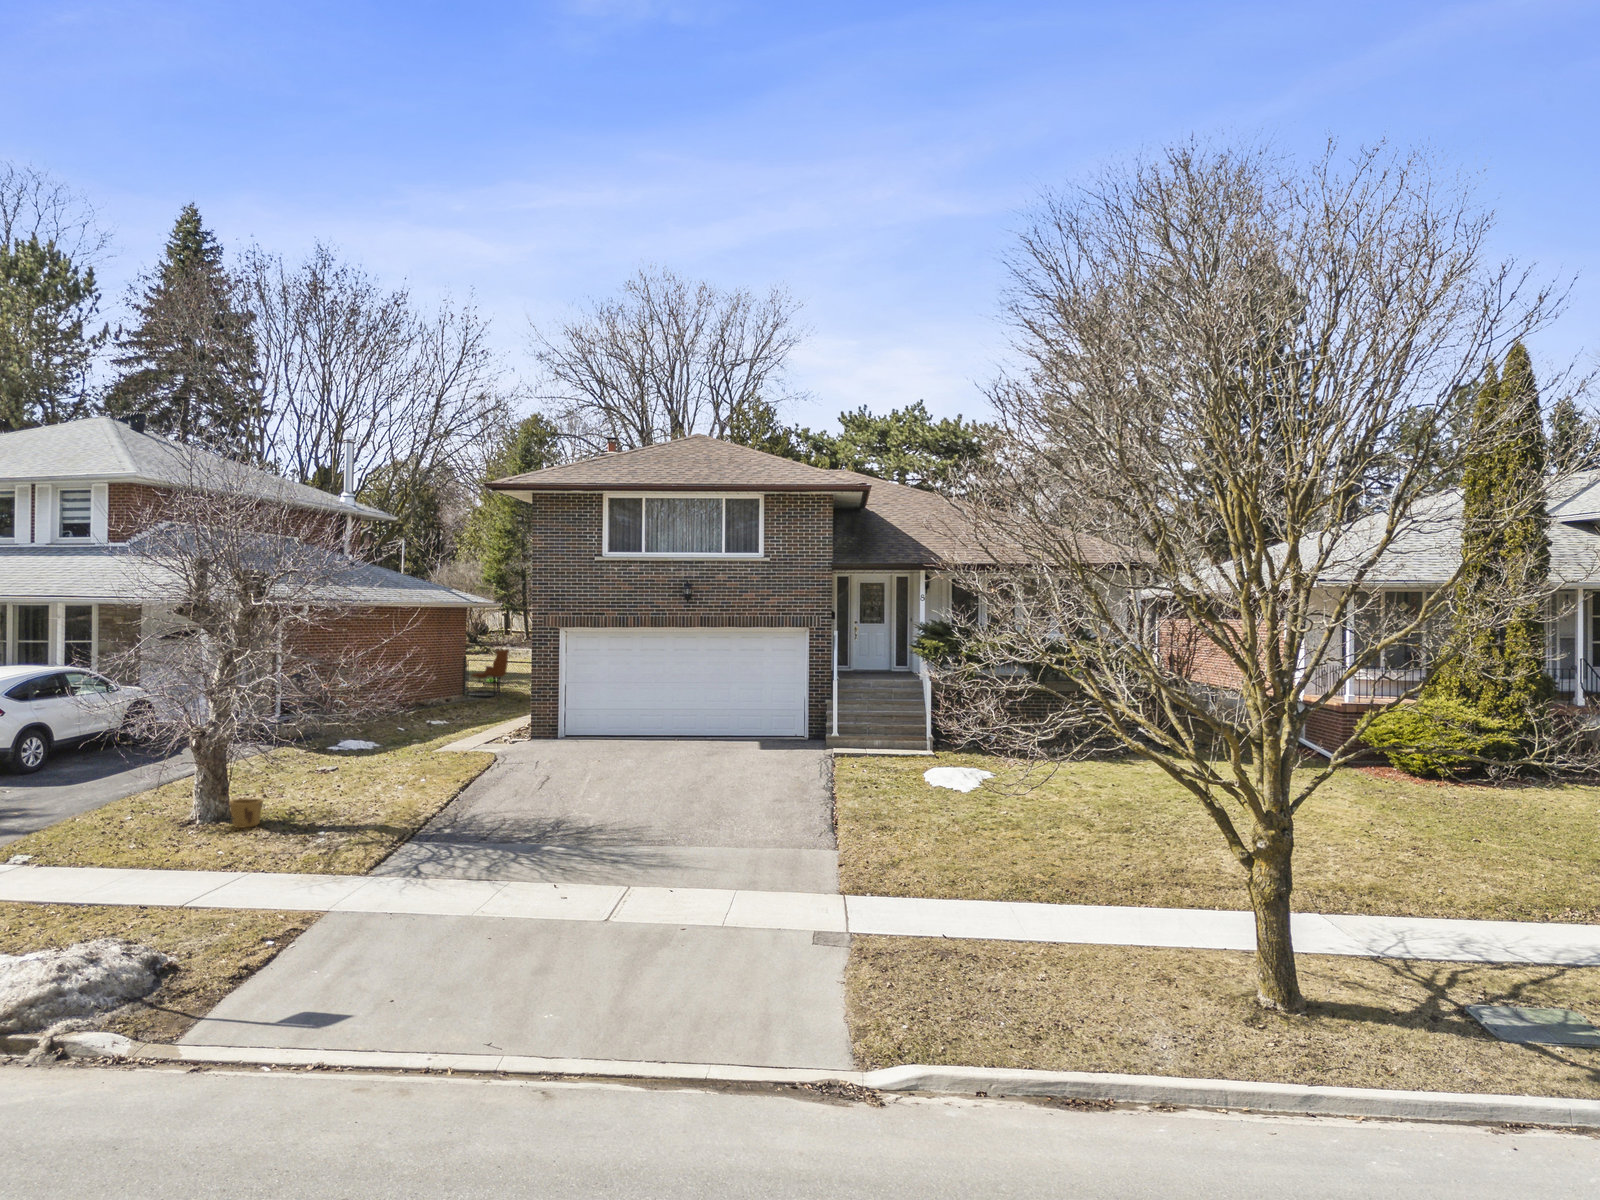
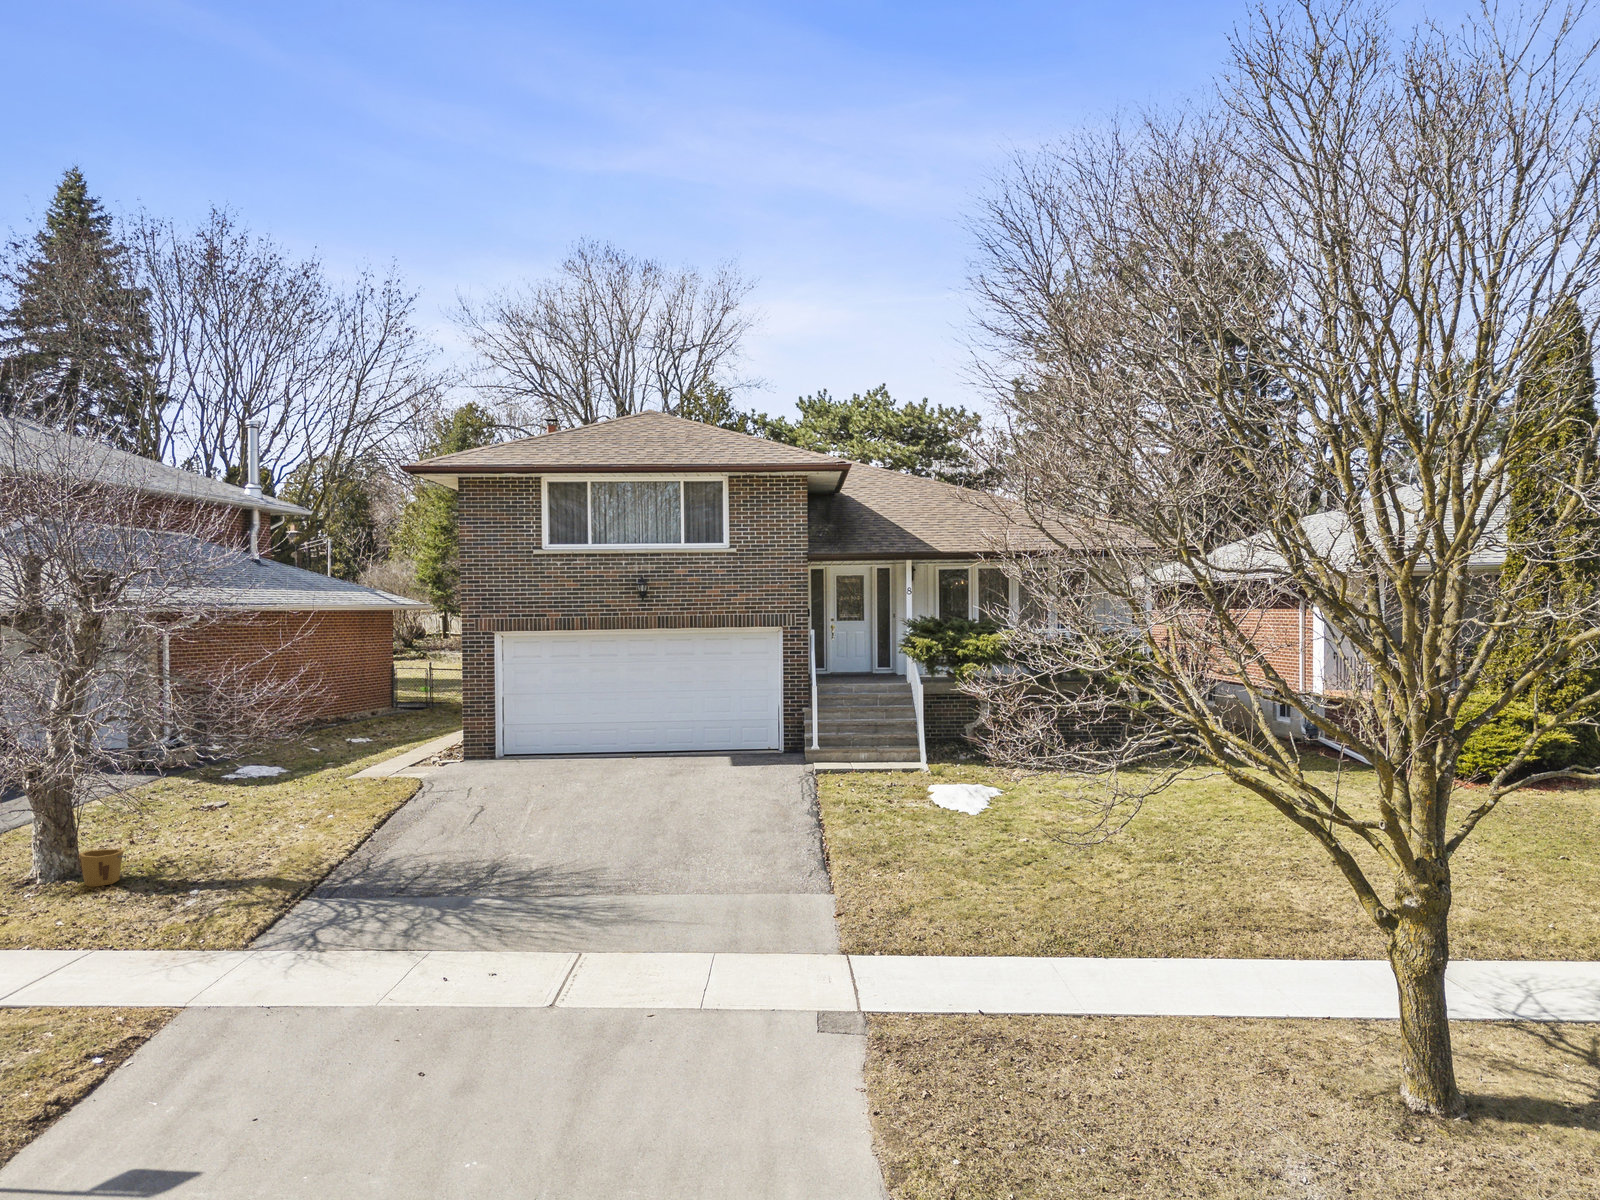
lounge chair: present [472,650,509,684] -> none [395,659,438,701]

